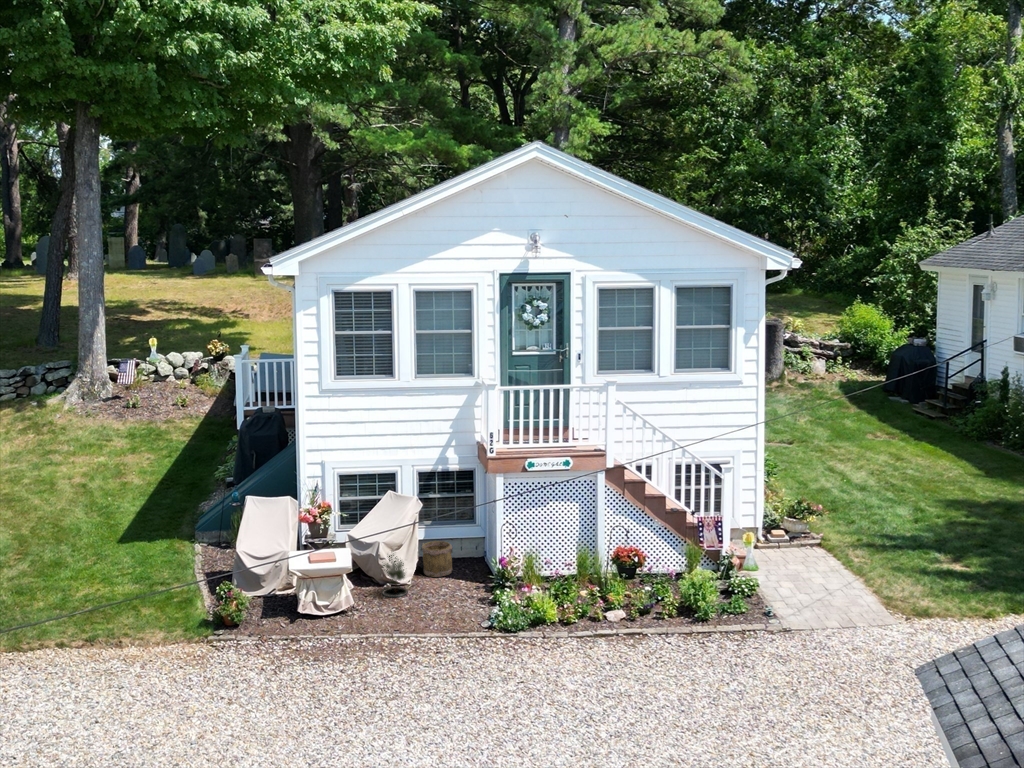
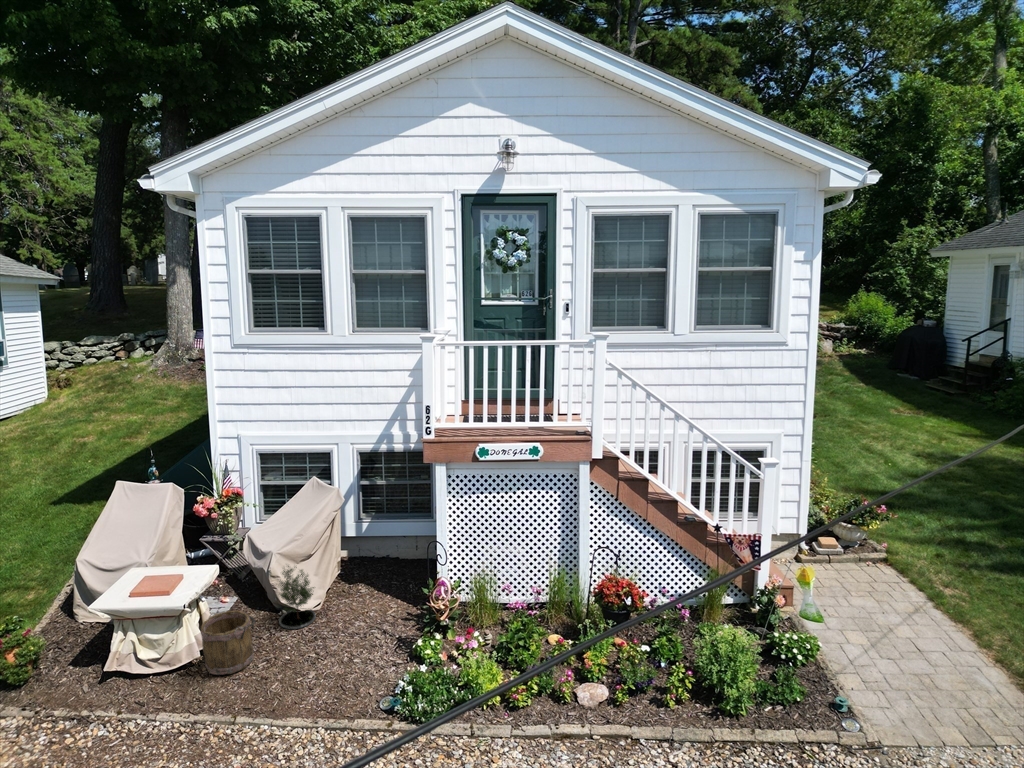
bucket: present [421,541,453,577] -> present [201,611,255,675]

